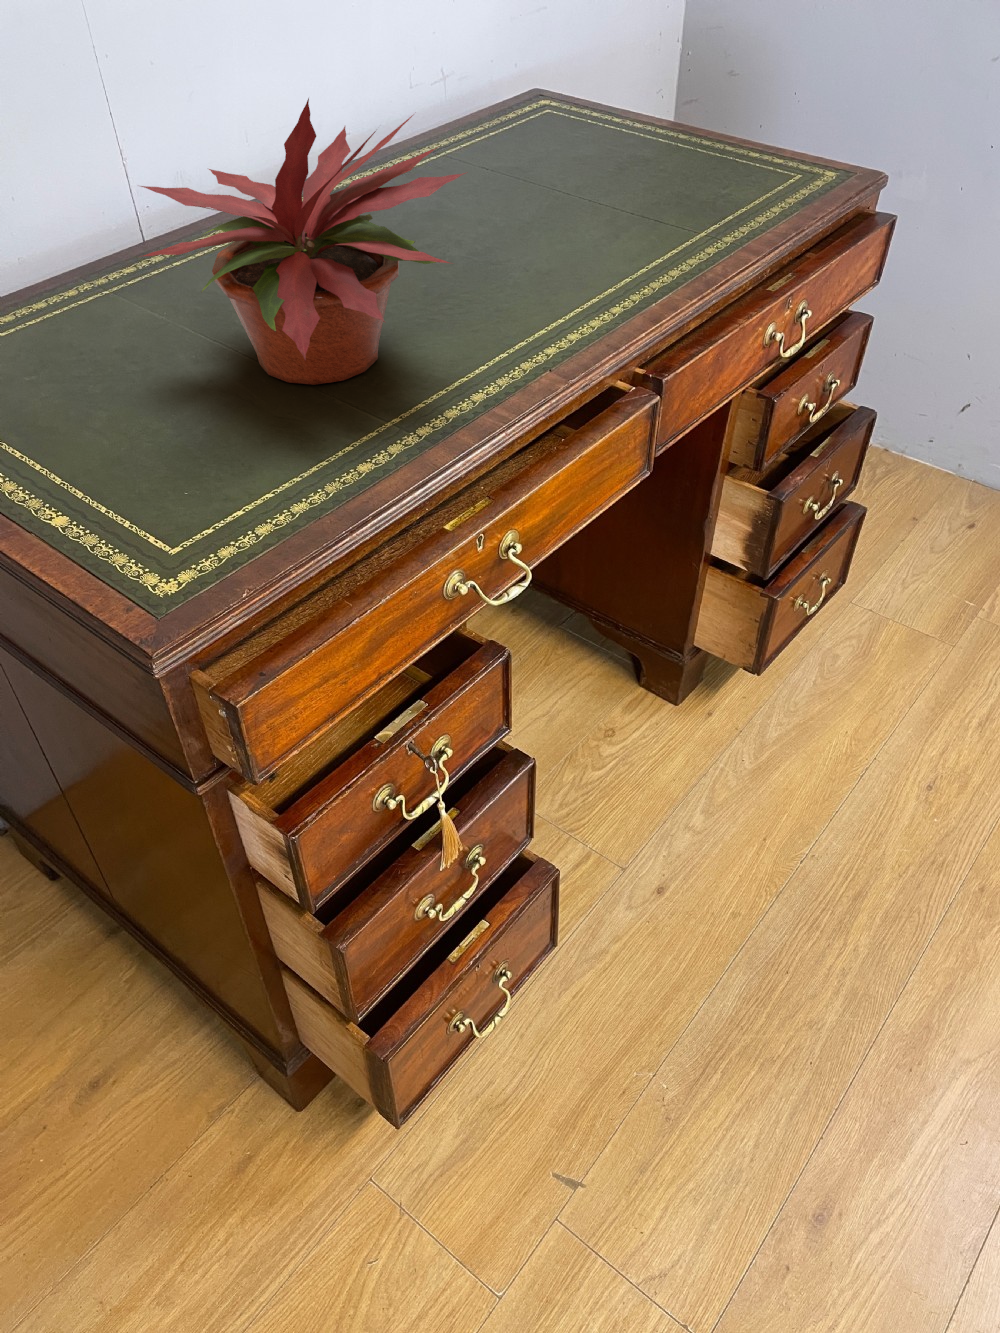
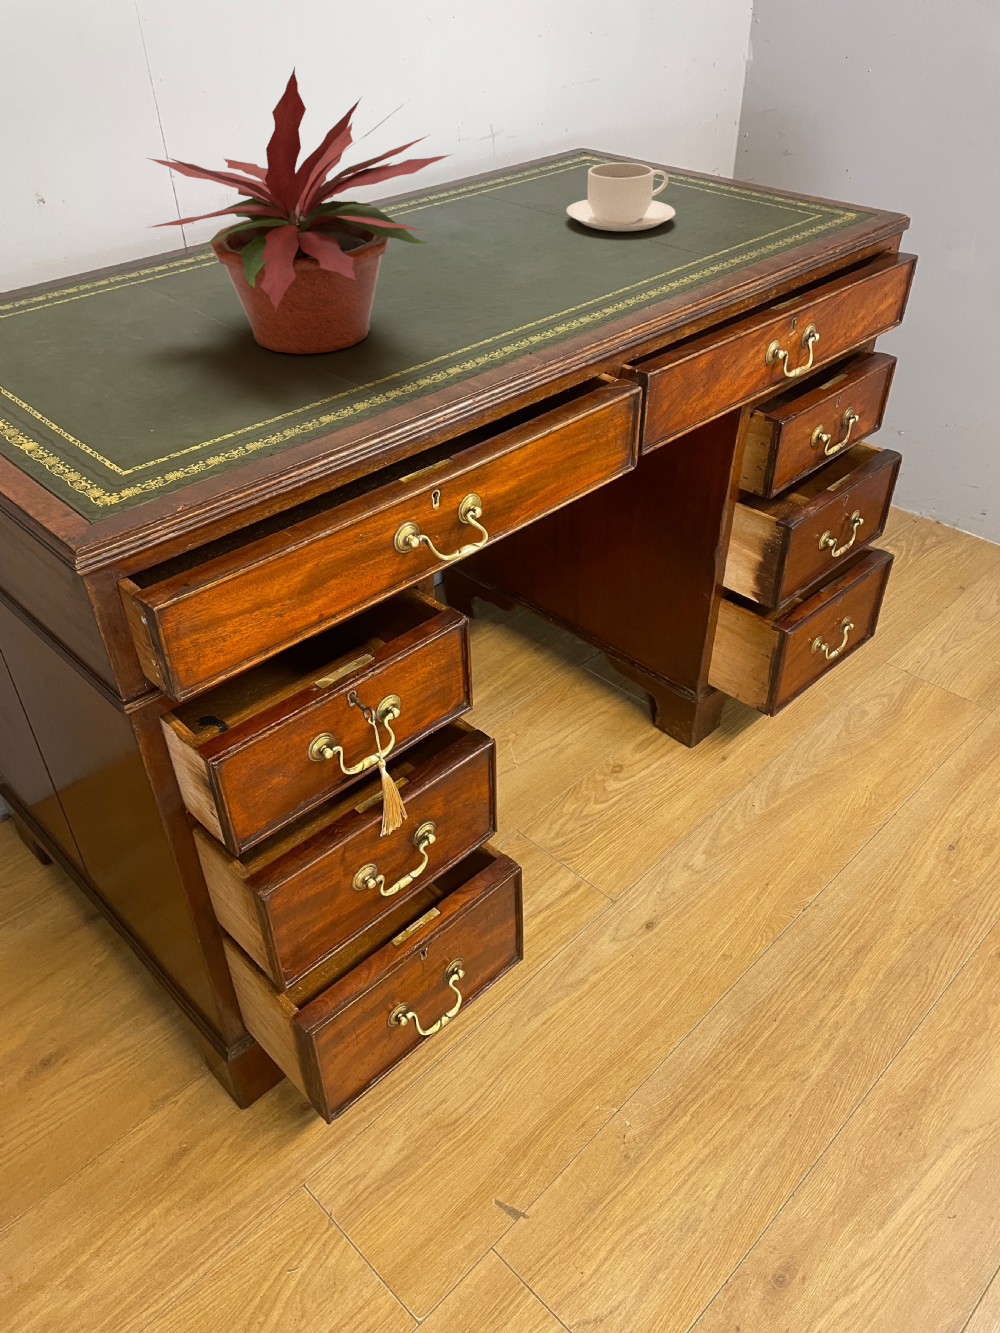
coffee cup: none [544,129,657,206] -> present [566,163,676,231]

